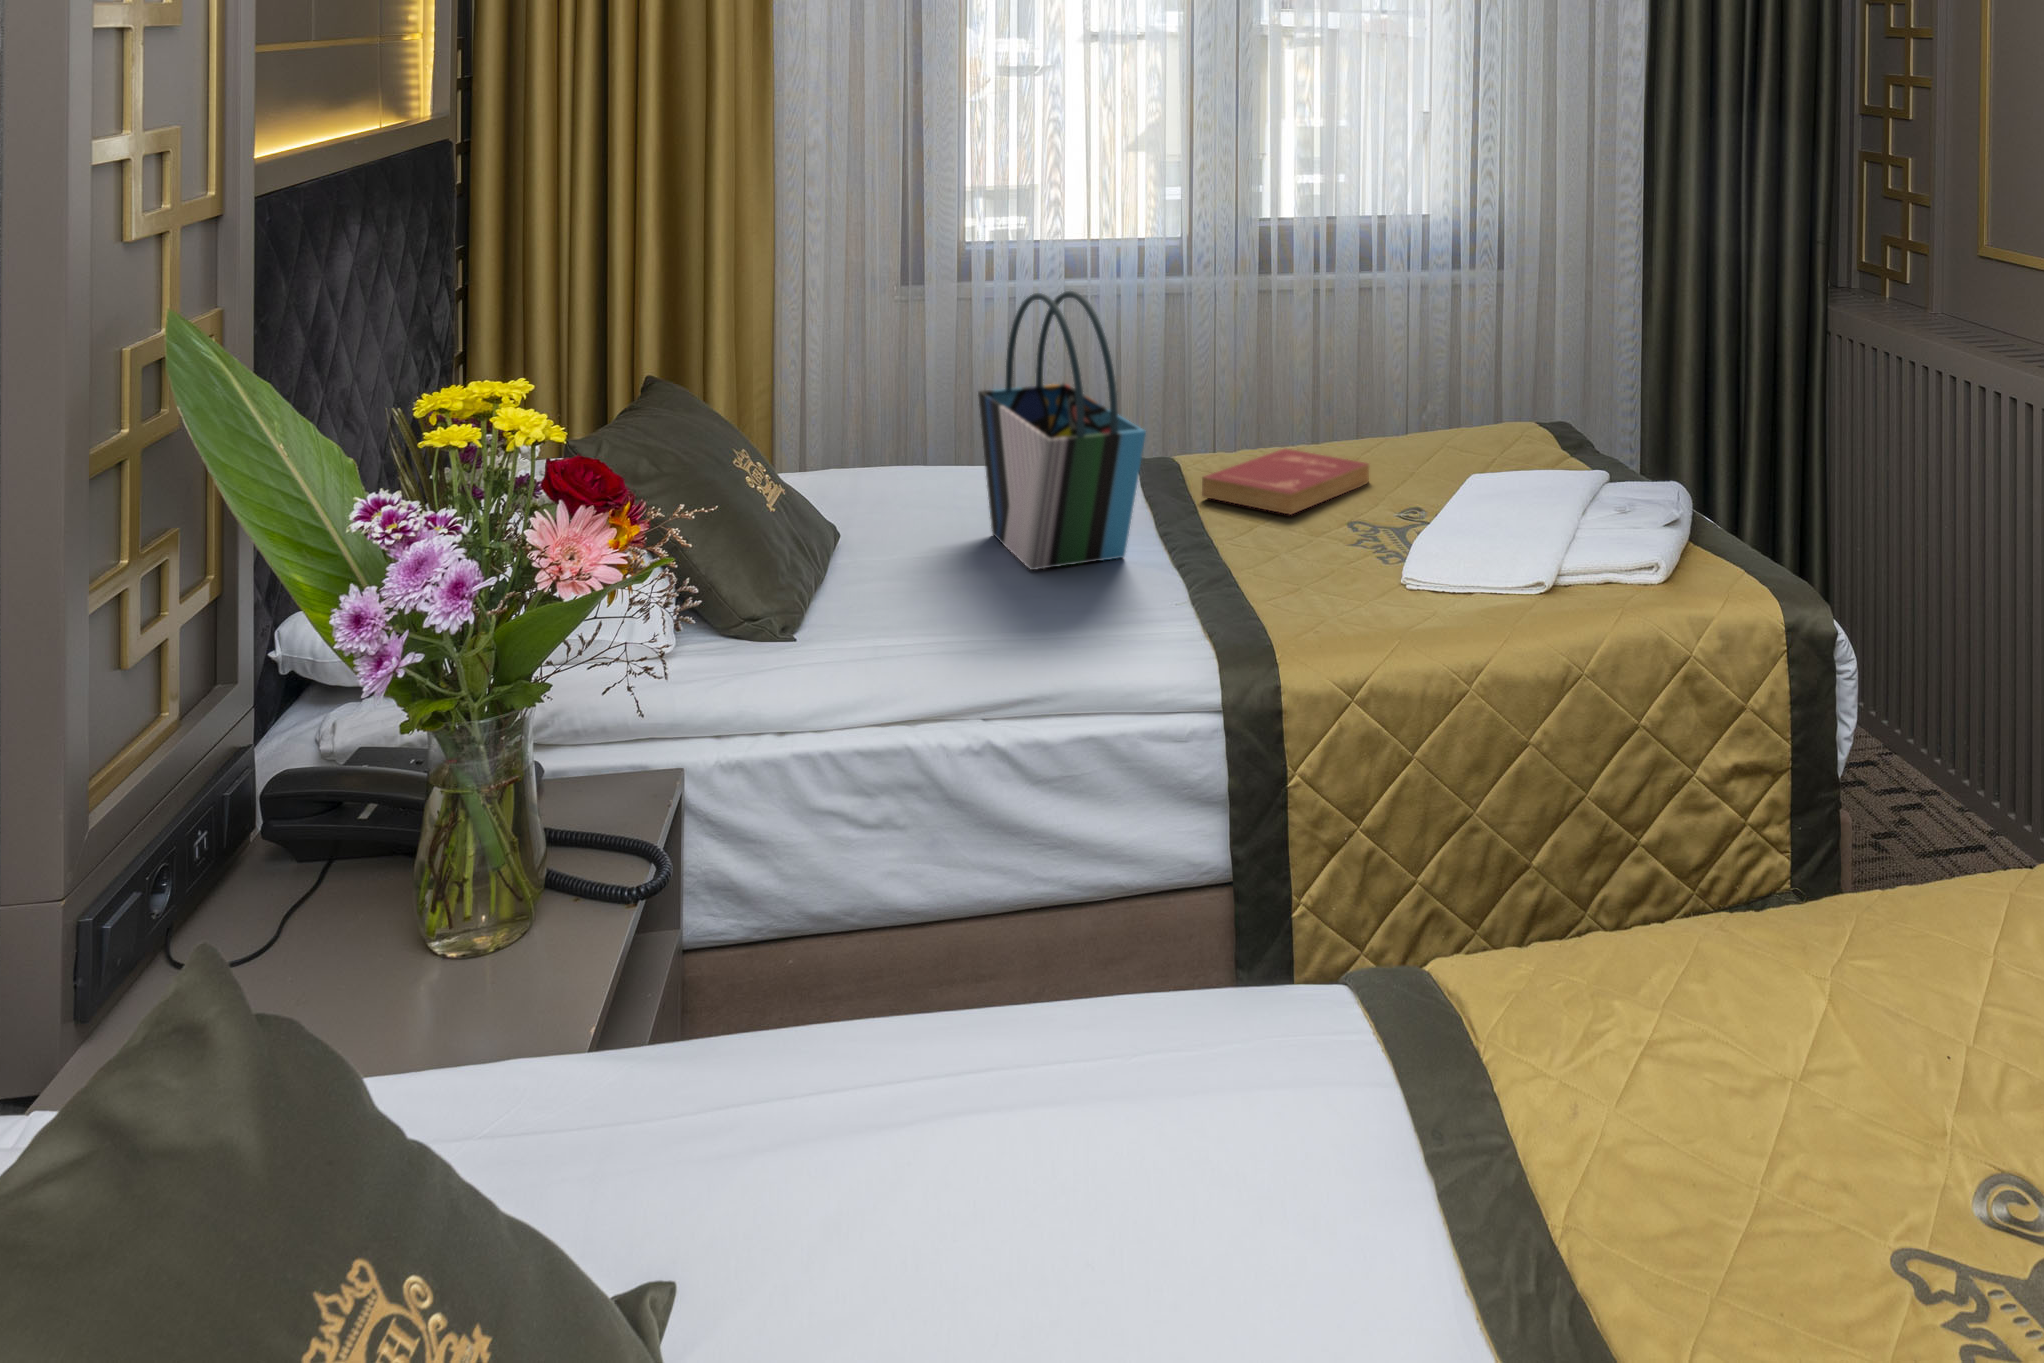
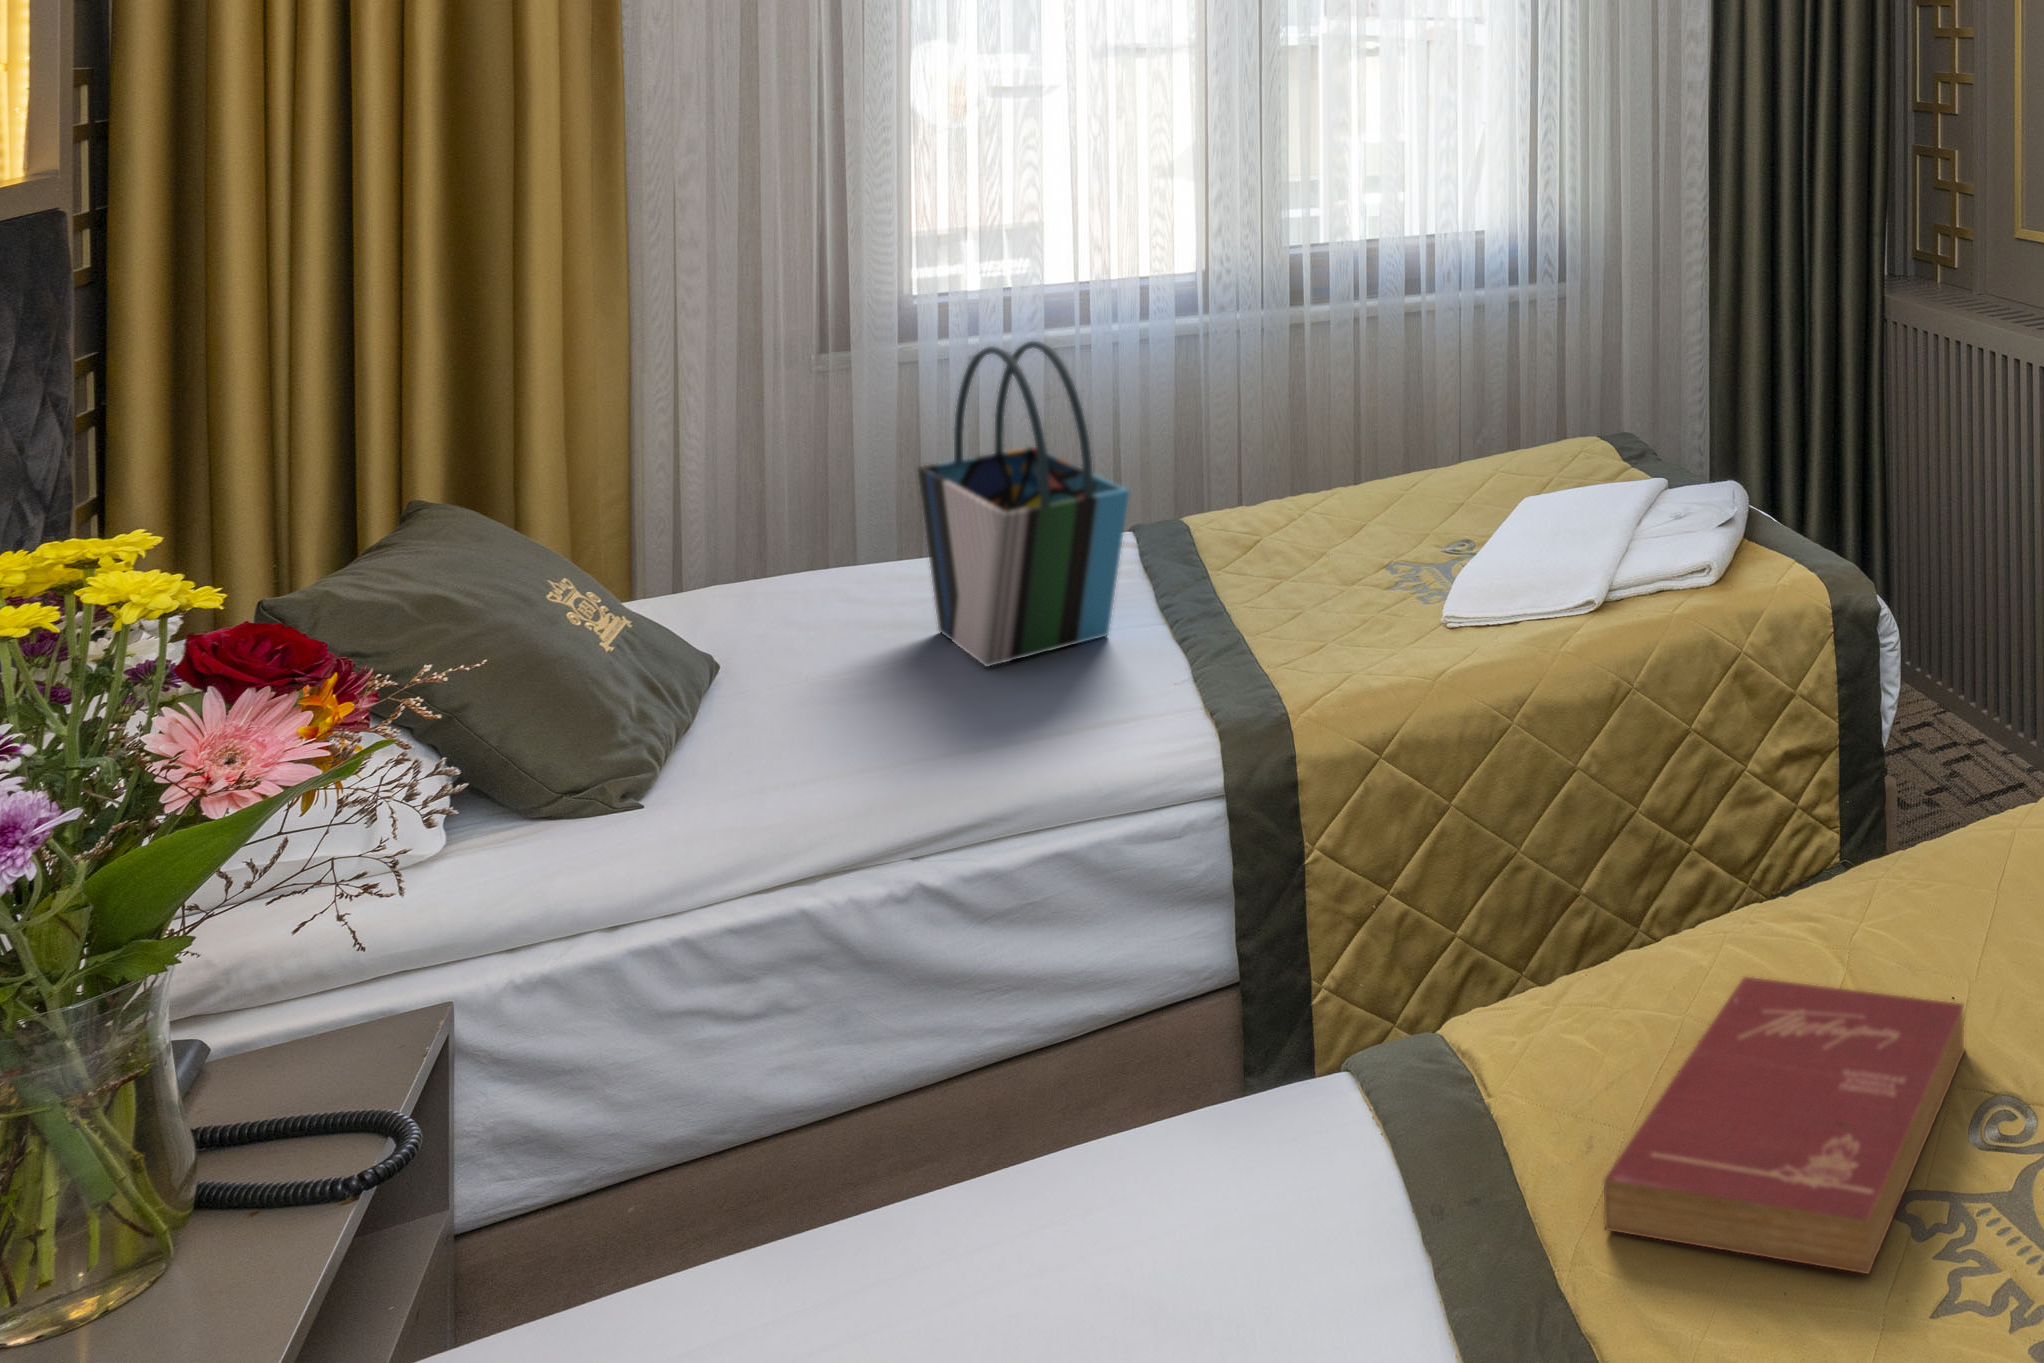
book: present [1202,449,1369,515] -> present [1604,977,1965,1274]

